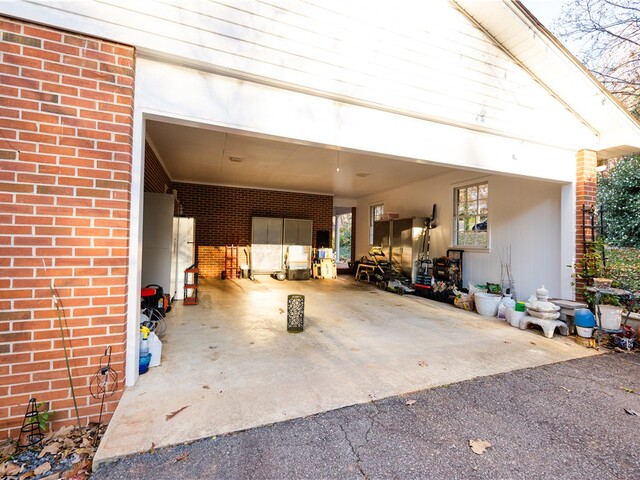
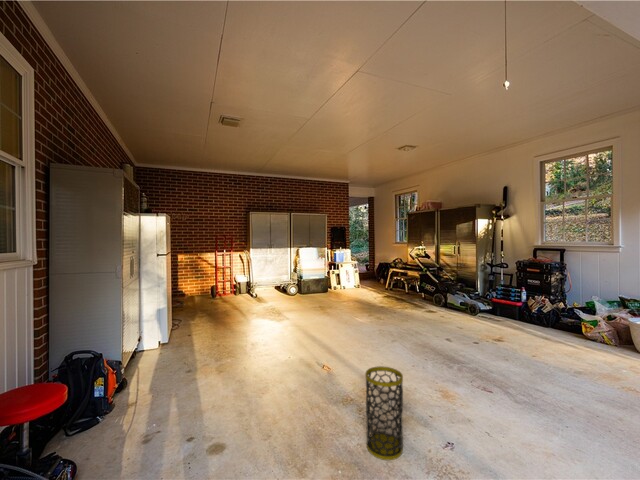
shelving unit: present [183,261,199,305] -> none [149,285,178,368]

